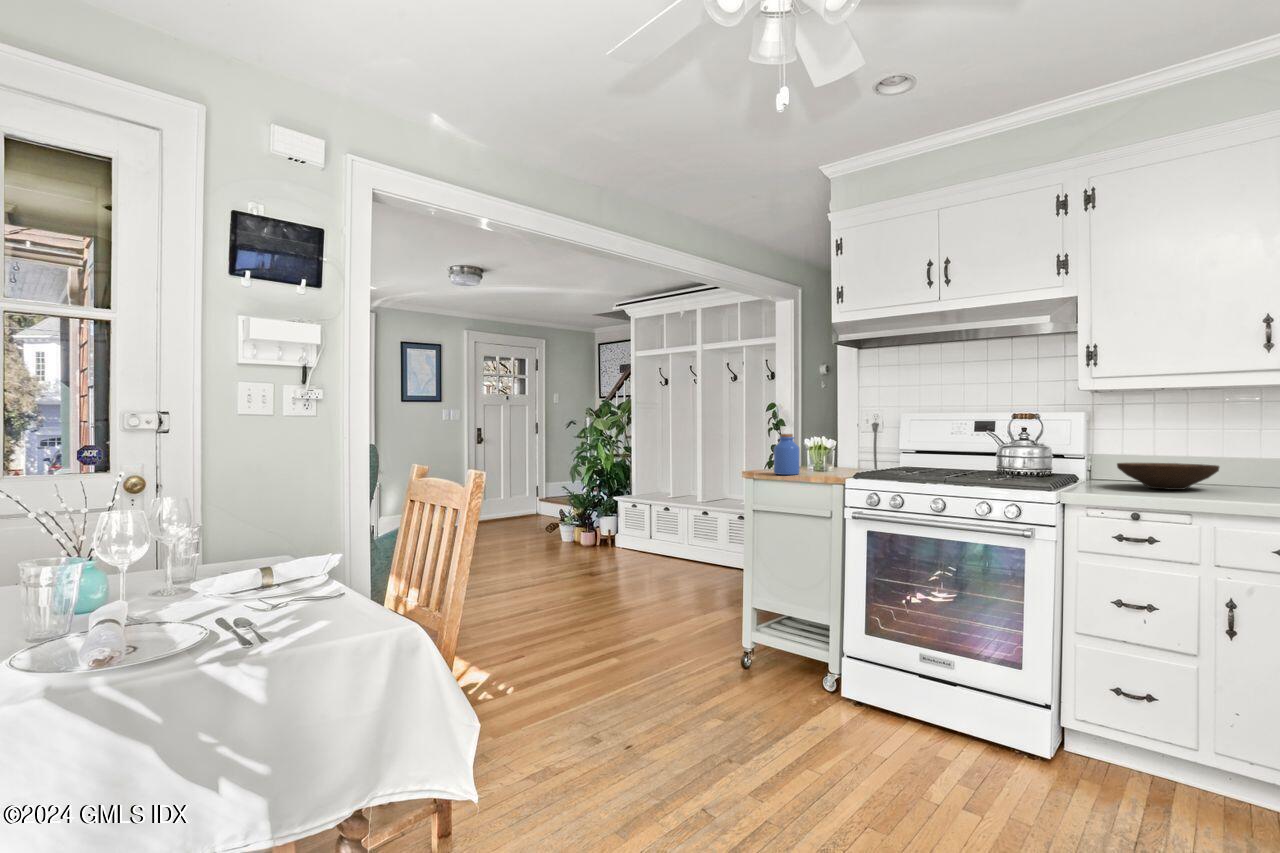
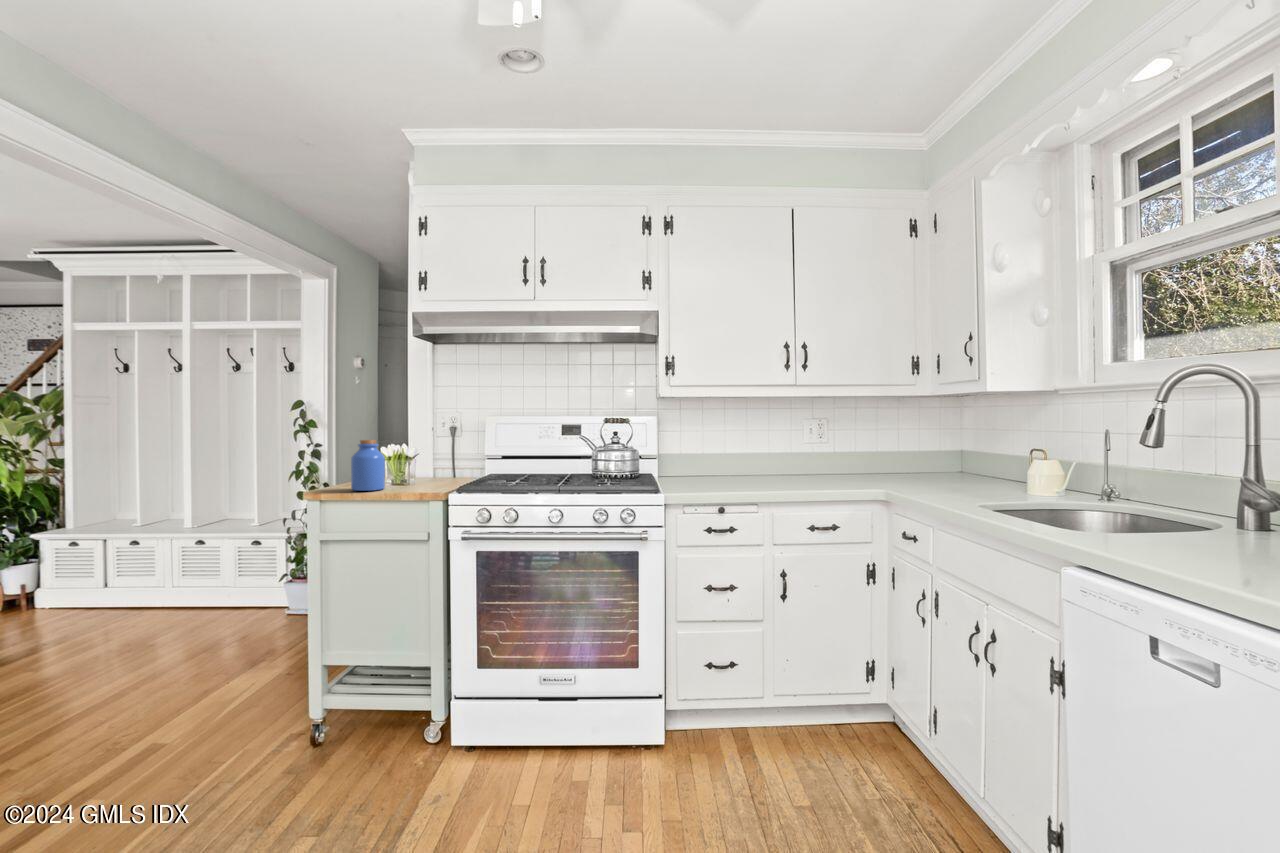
wooden bowl: present [1117,463,1219,490] -> none [693,461,763,484]

